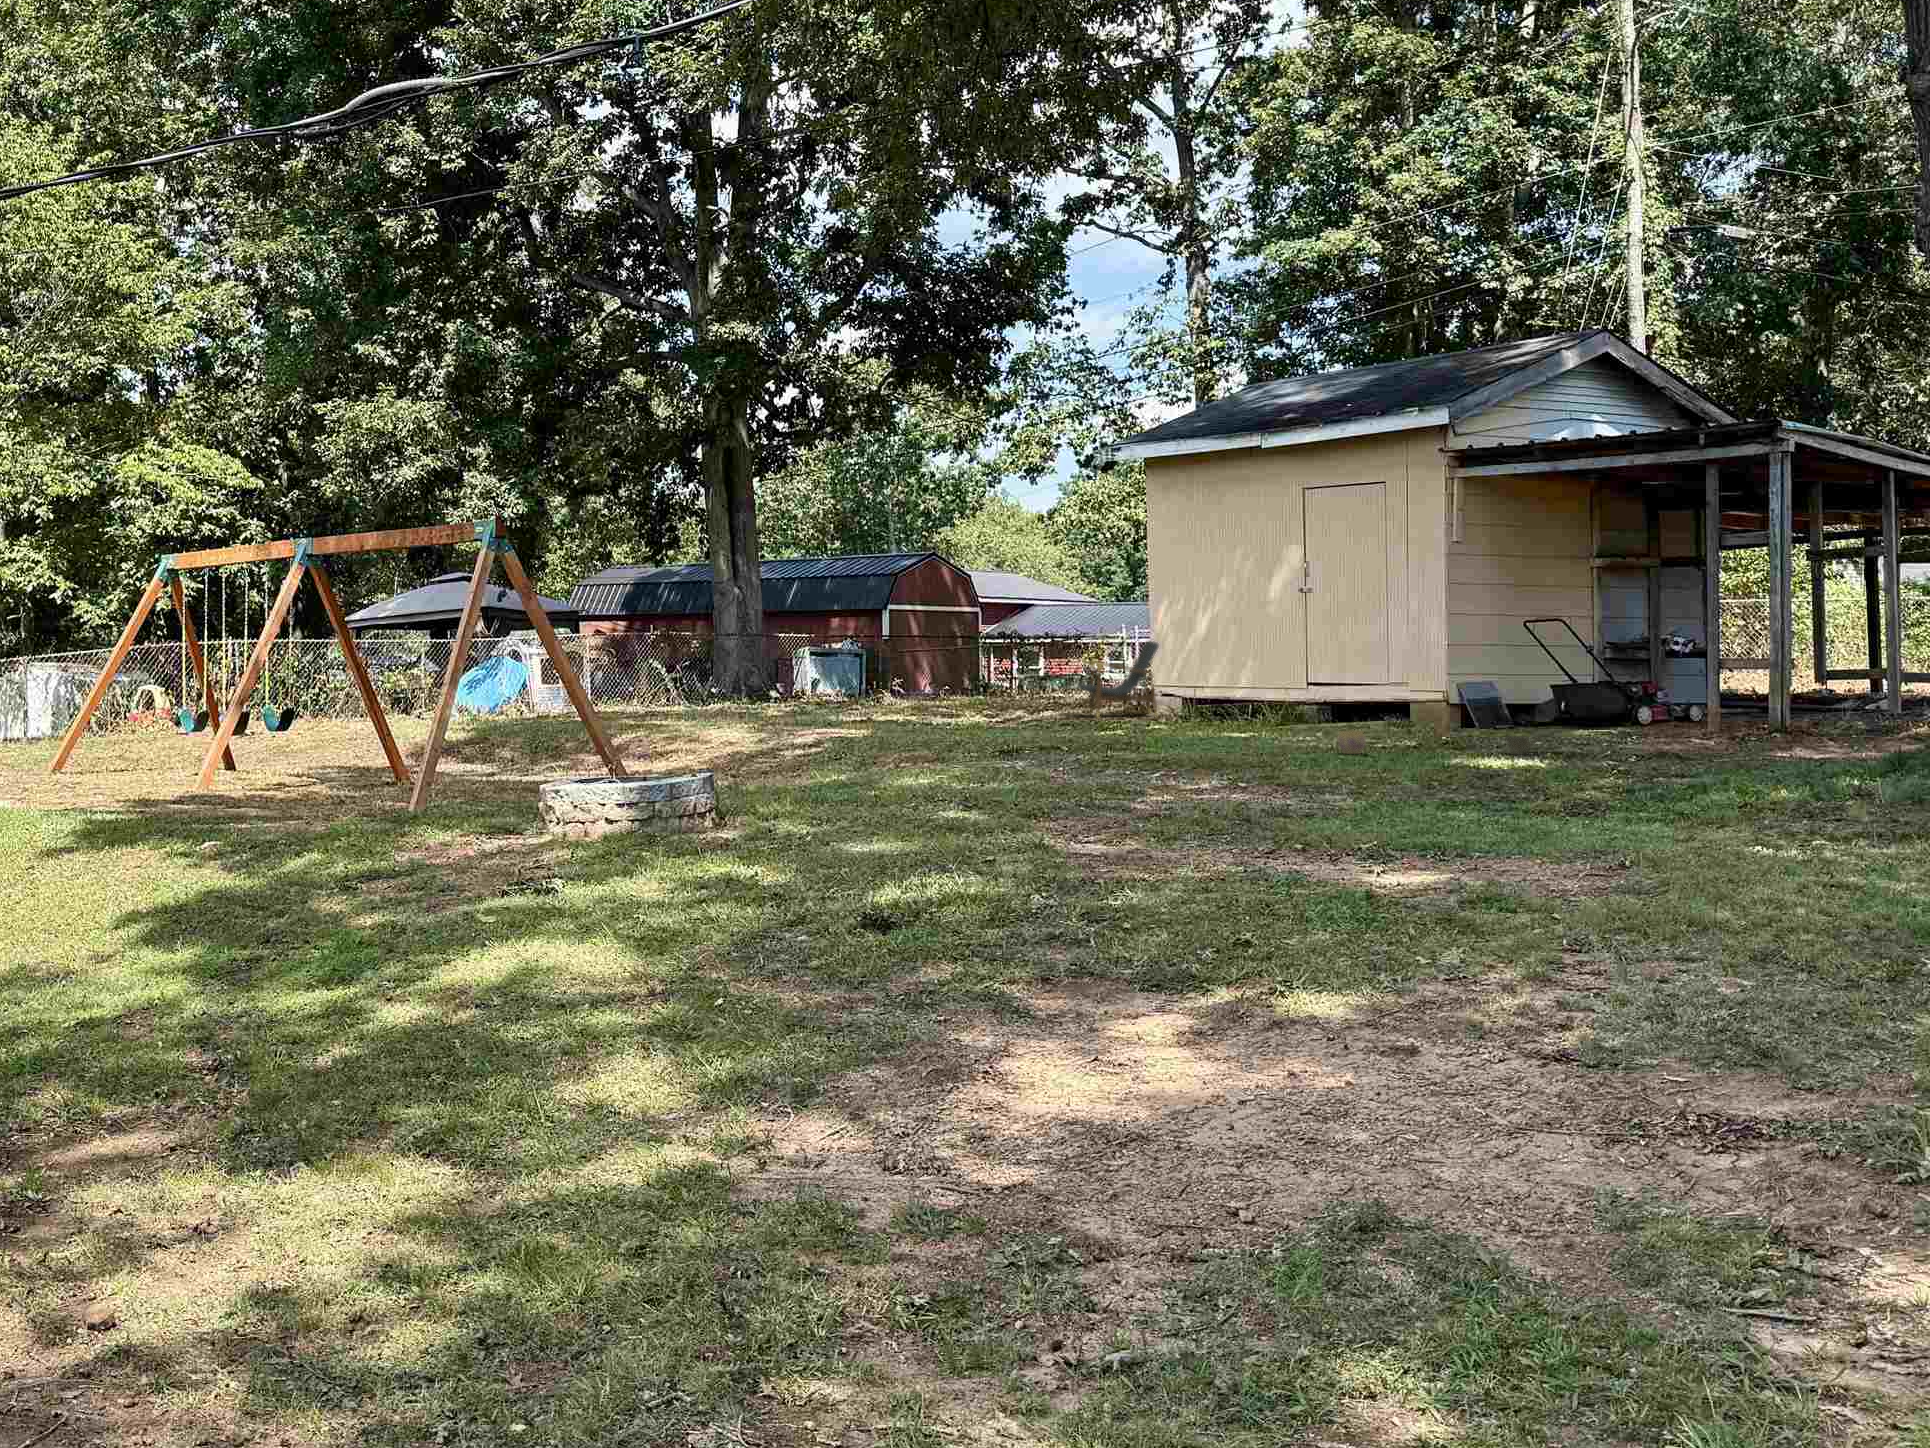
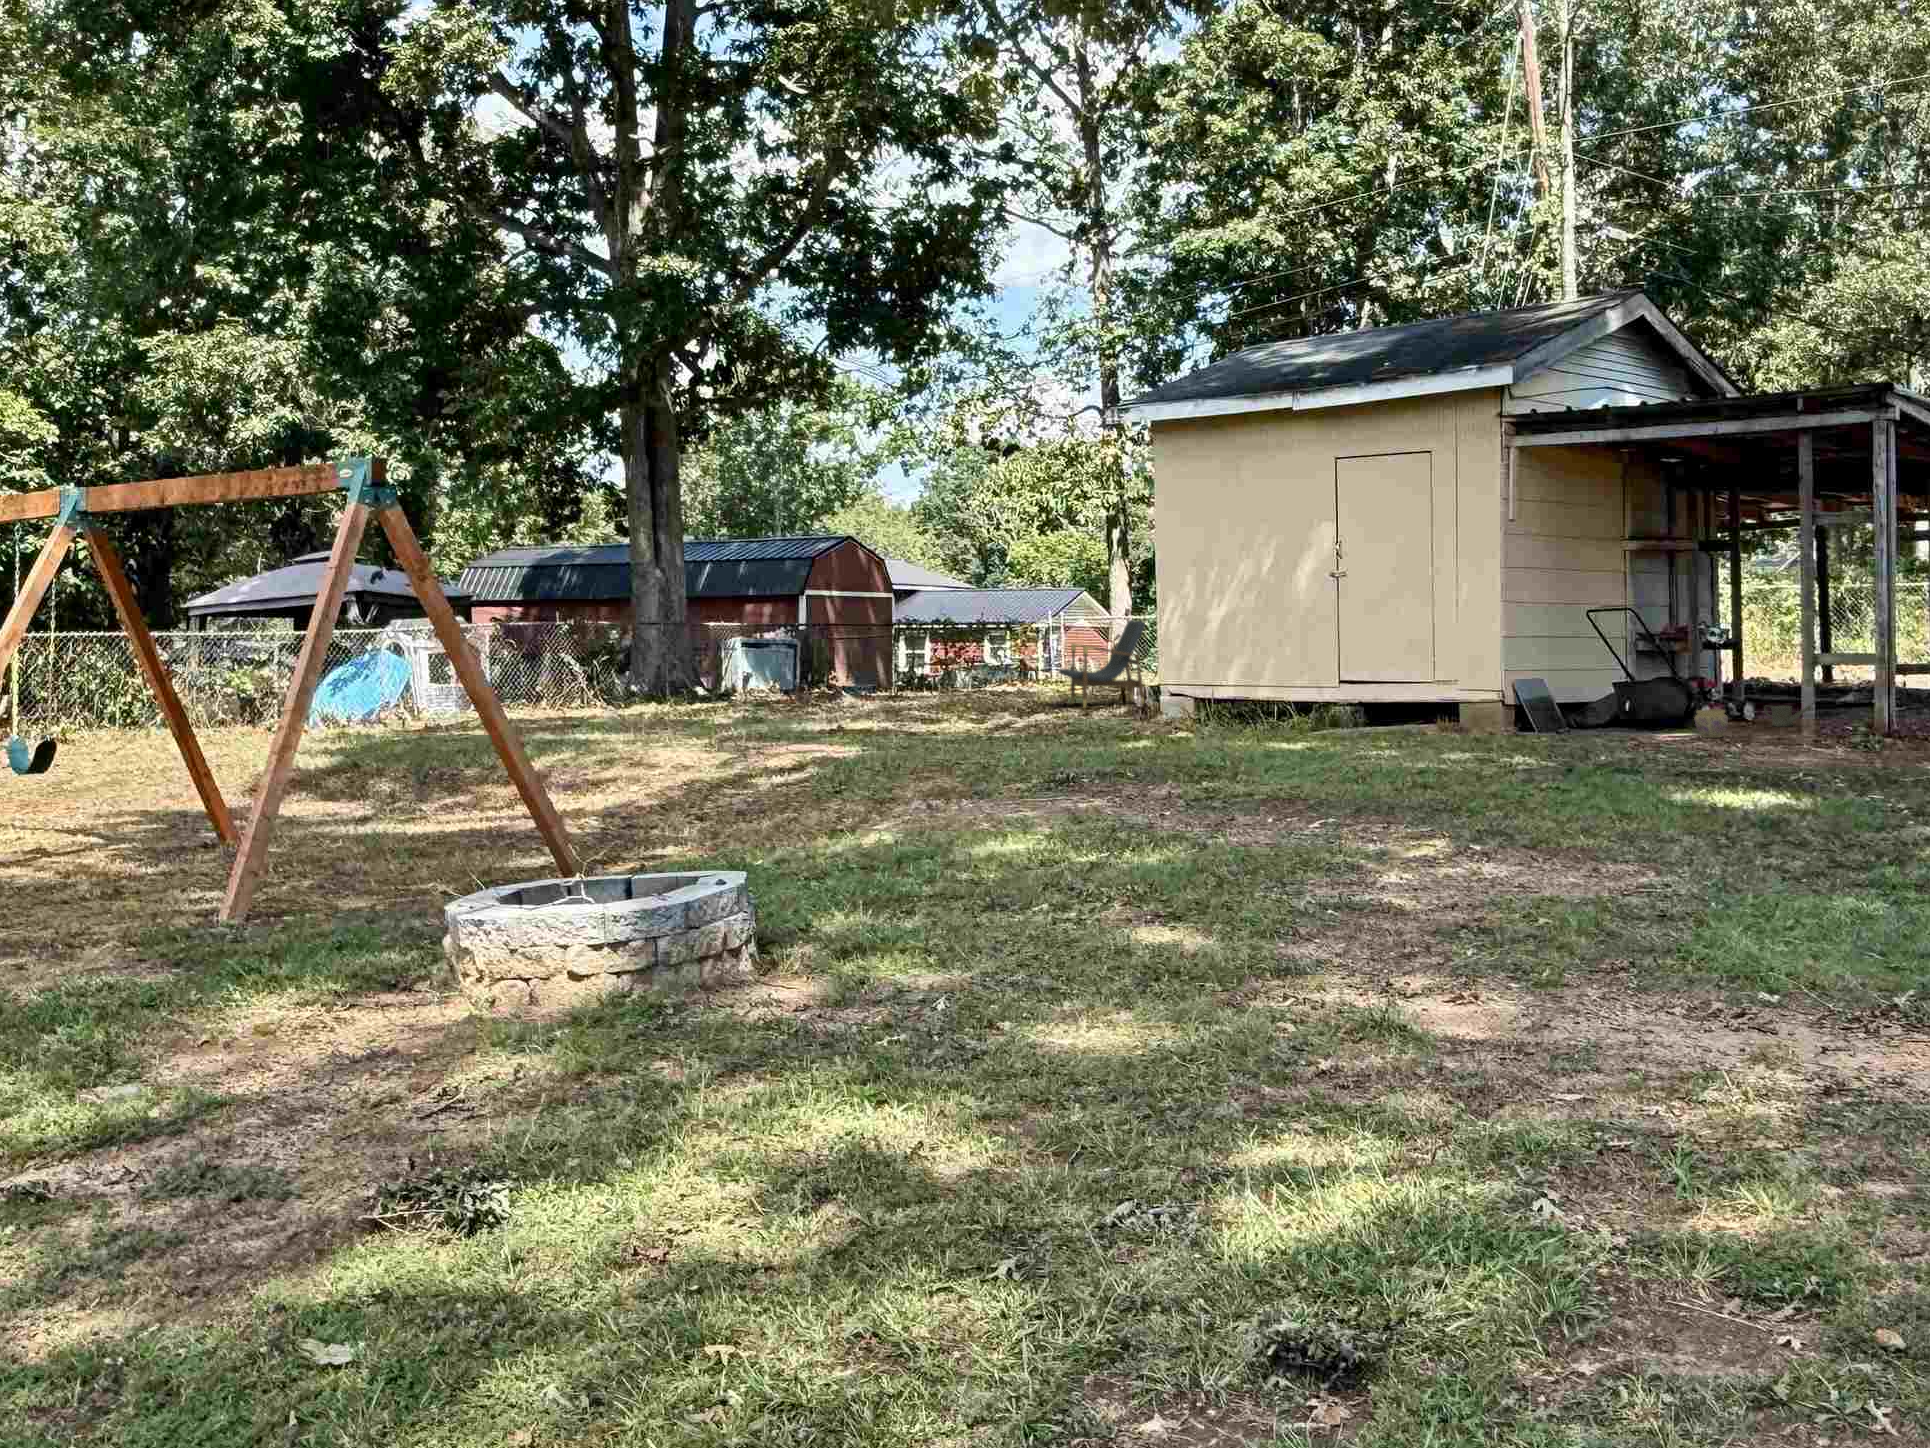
planter: present [1337,730,1366,754] -> present [1695,709,1728,738]
watering can: present [1505,736,1541,755] -> present [1764,705,1811,727]

